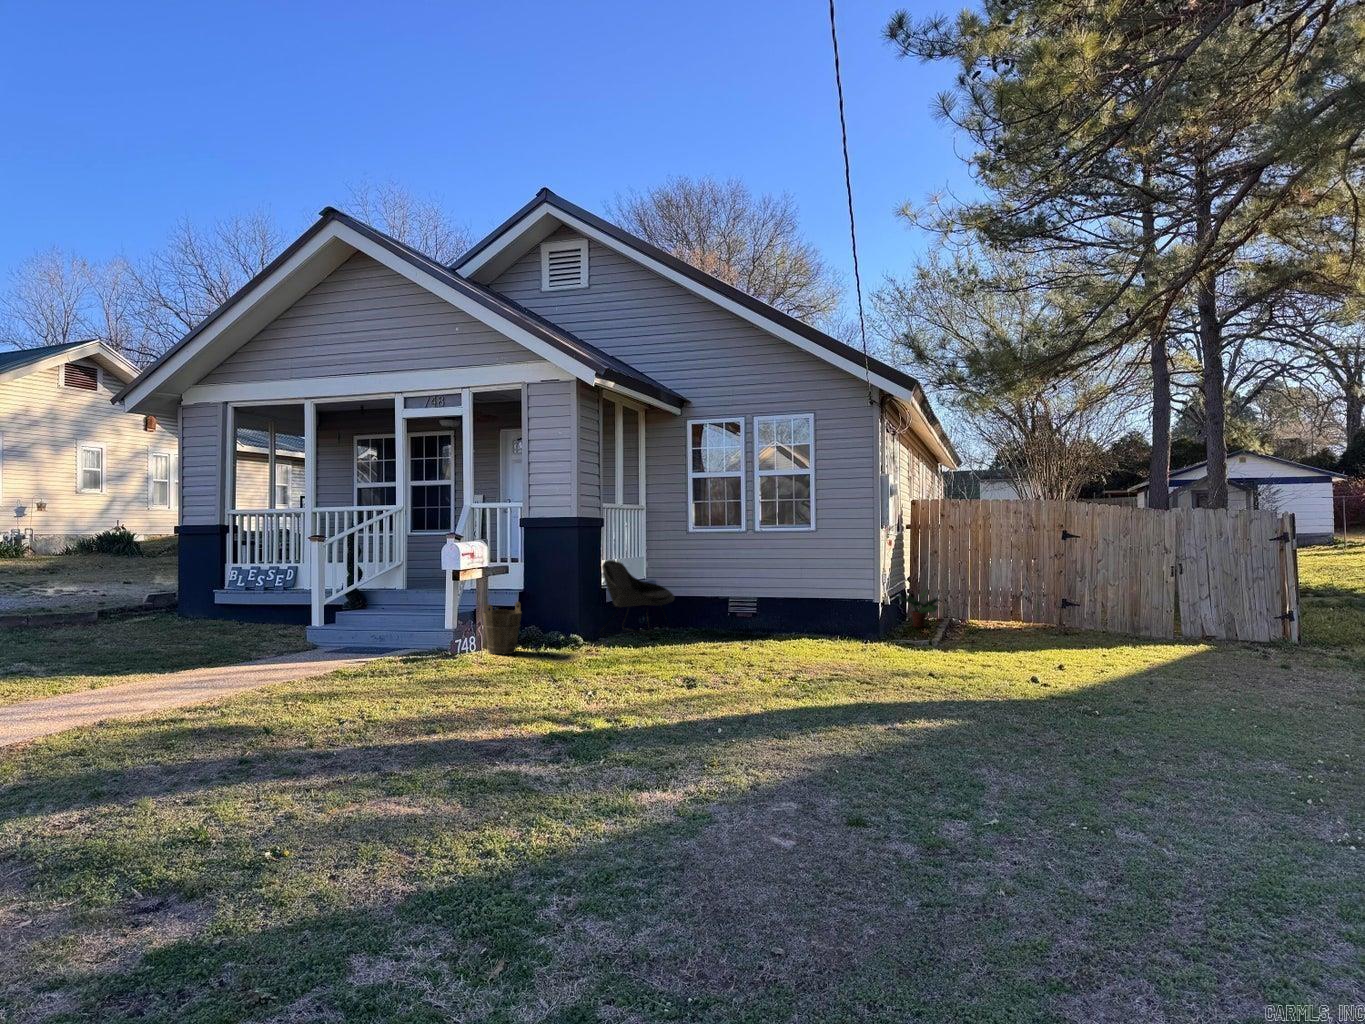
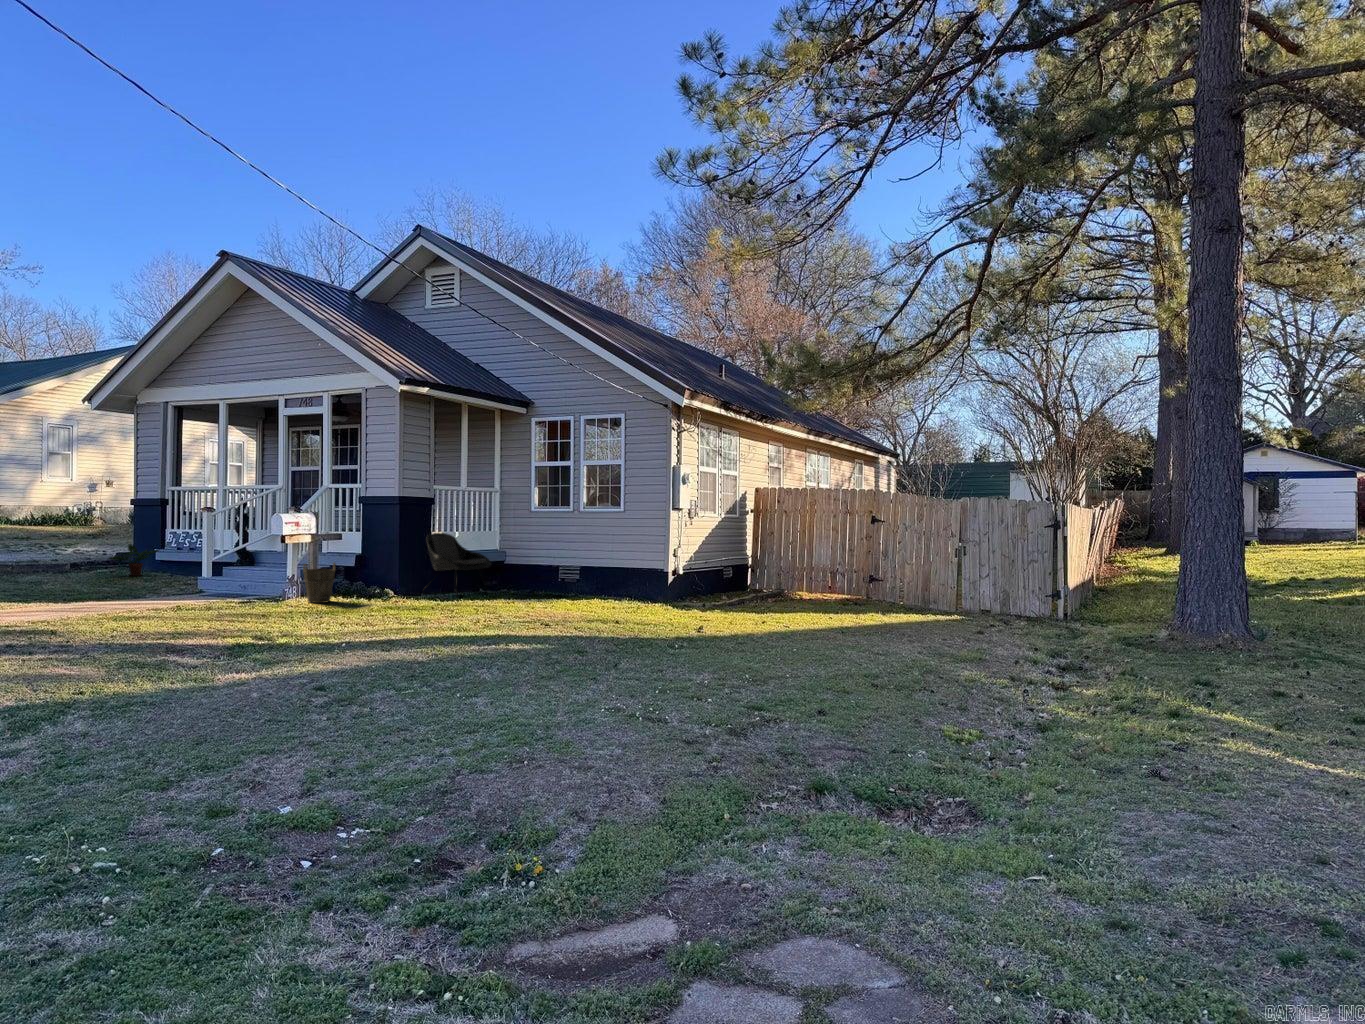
potted plant: present [893,590,942,627] -> present [108,544,159,576]

